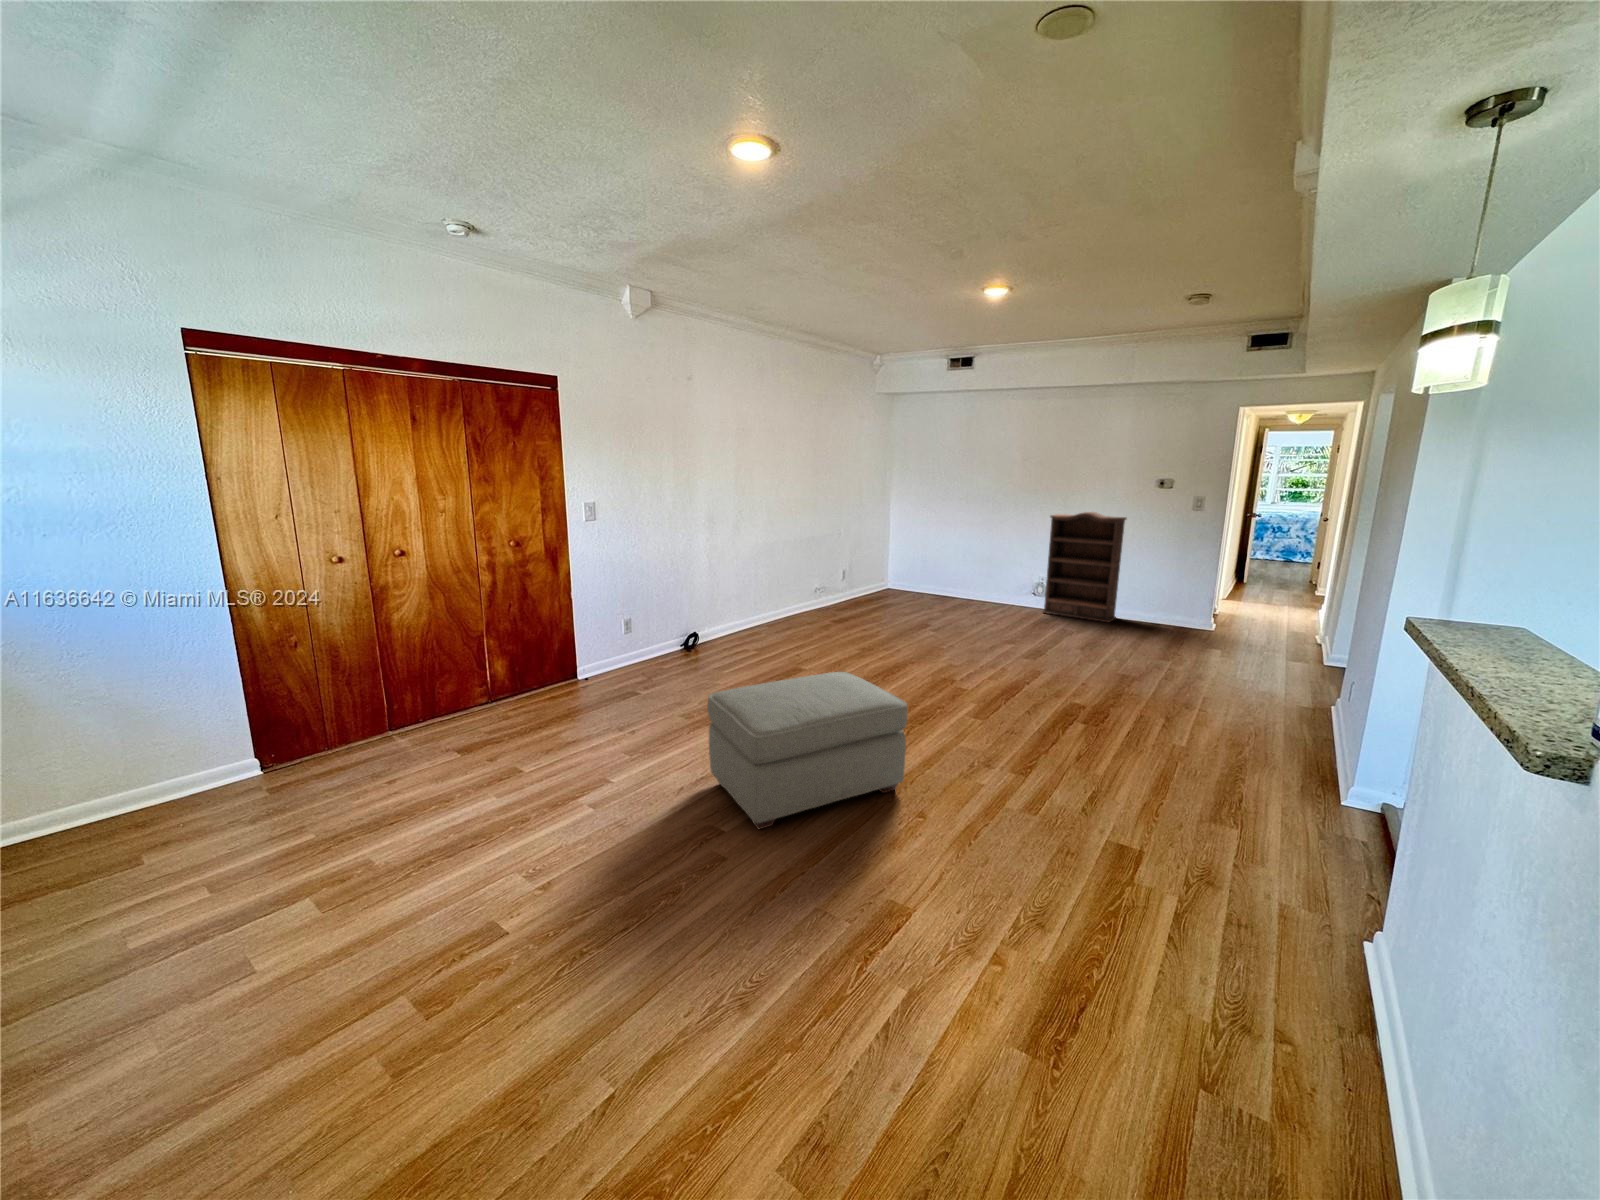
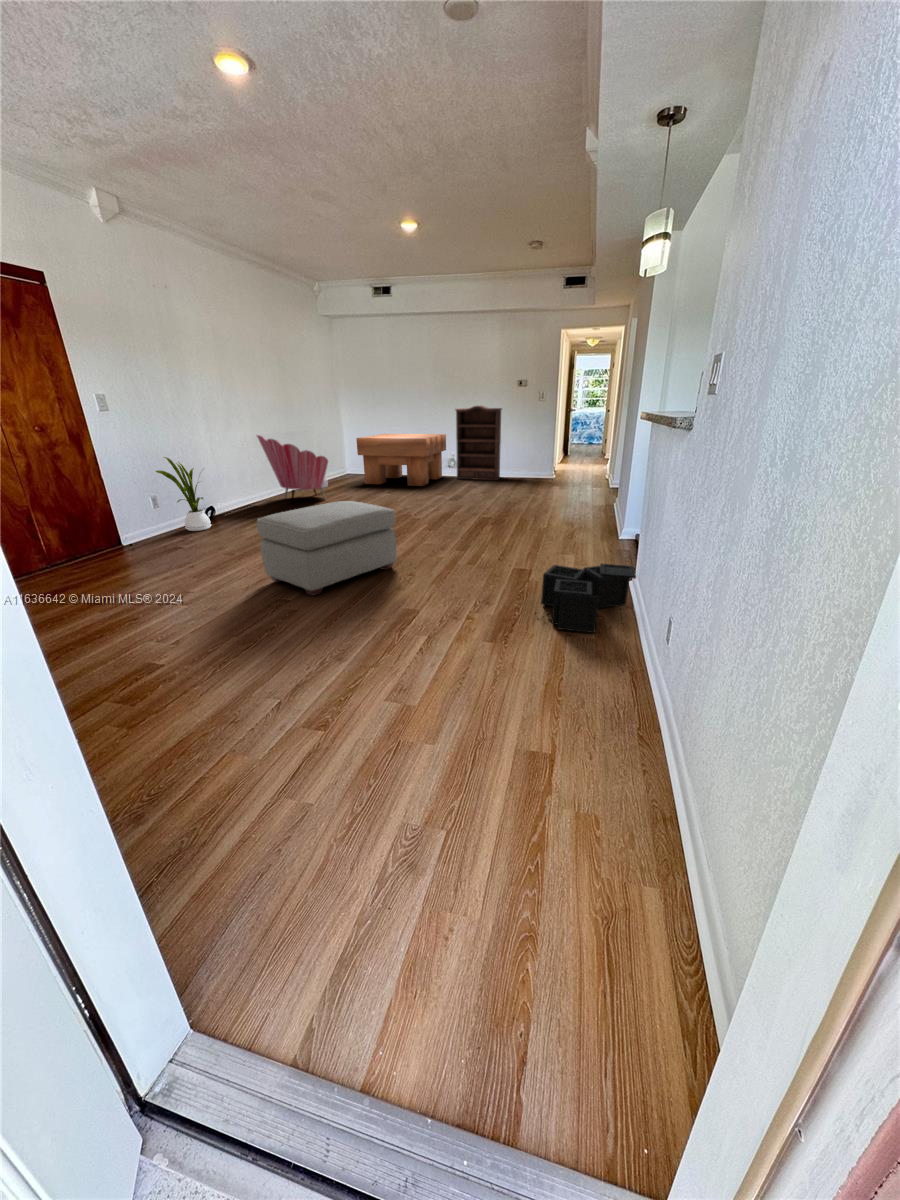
coffee table: none [901,541,1033,621] -> present [356,434,446,486]
armchair: none [770,542,855,634] -> present [257,435,328,504]
house plant: none [636,575,694,665] -> present [156,457,211,531]
storage bin: none [1133,883,1391,1108] -> present [535,564,636,633]

